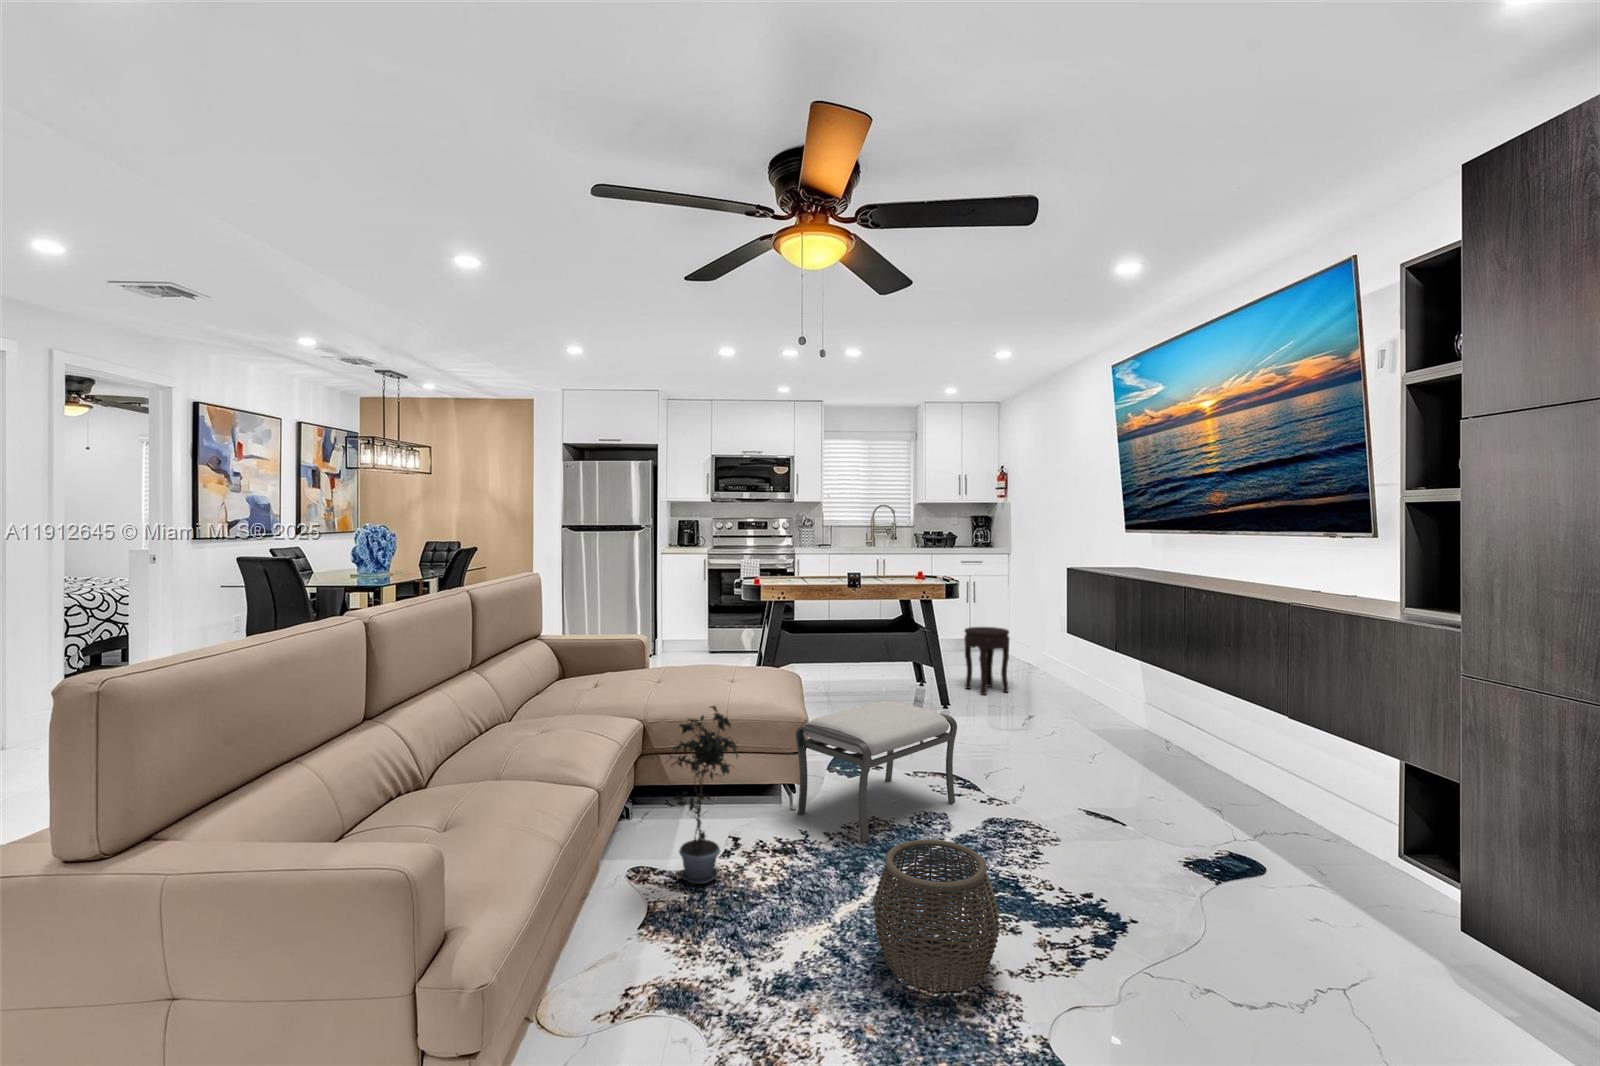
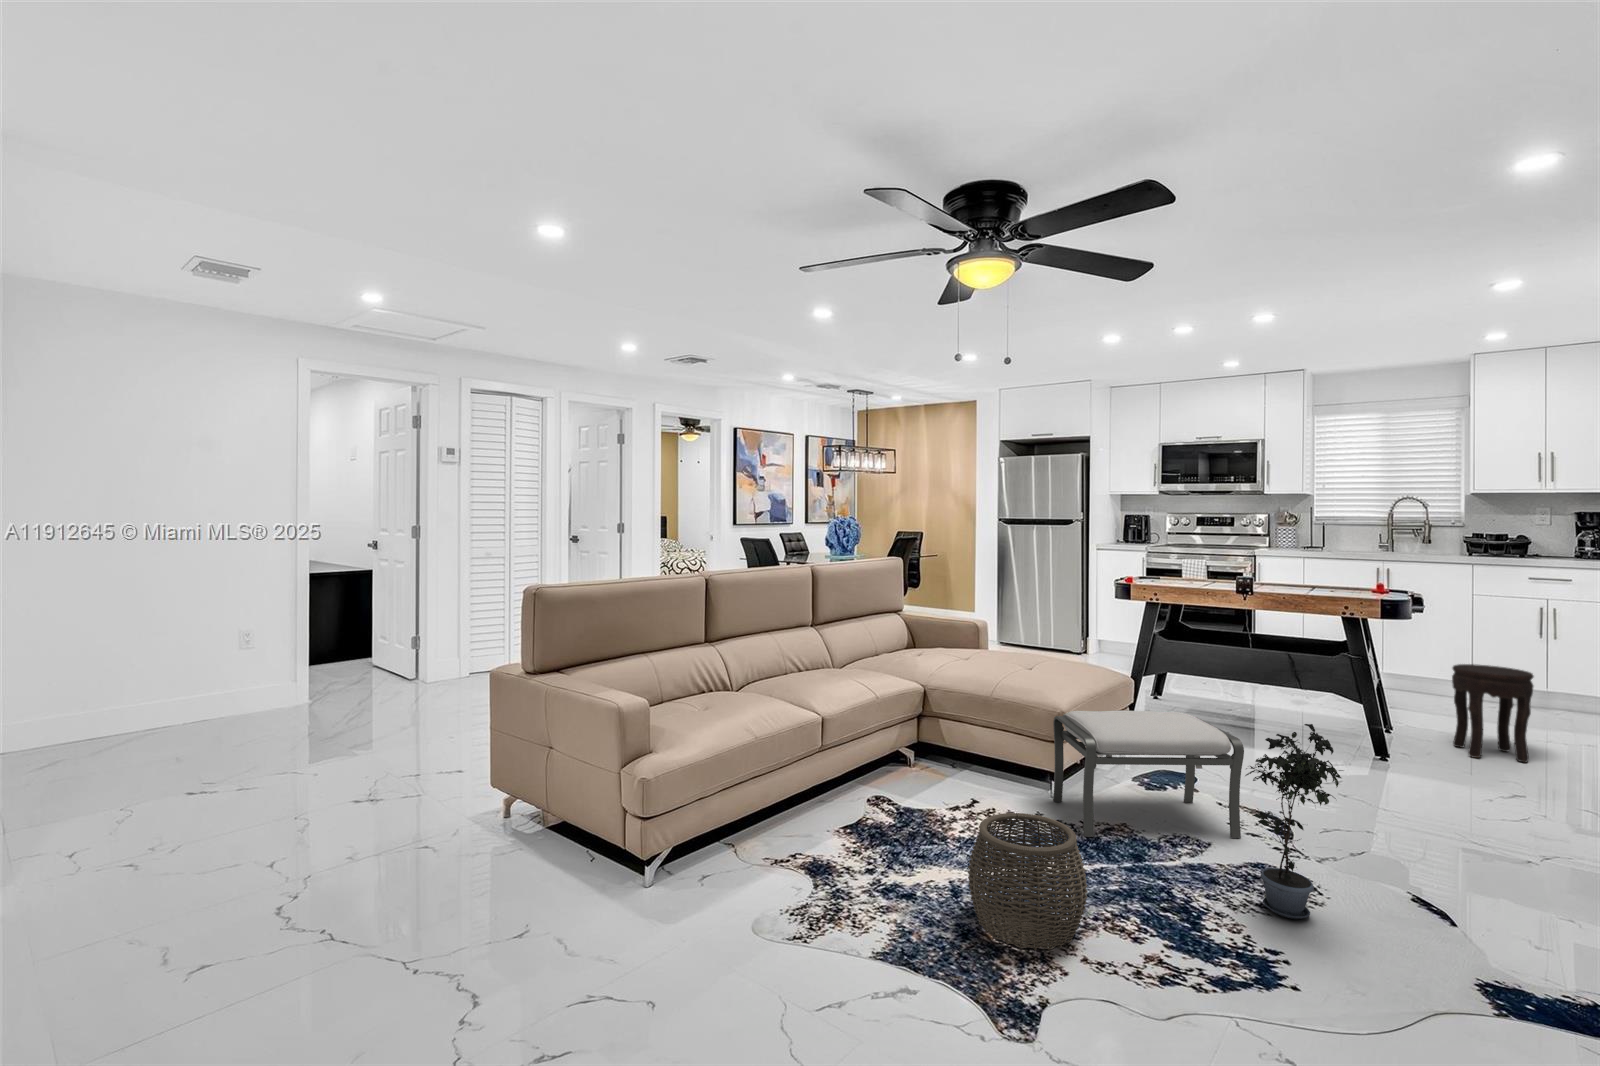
potted plant: present [668,706,738,884] -> present [1245,724,1343,920]

